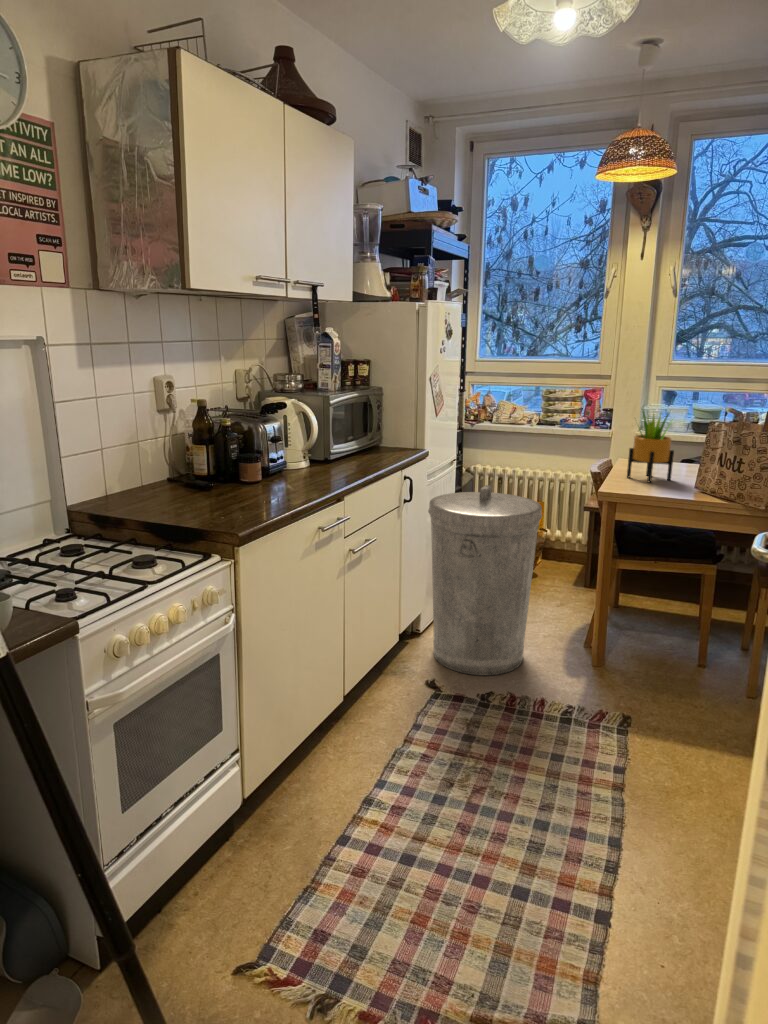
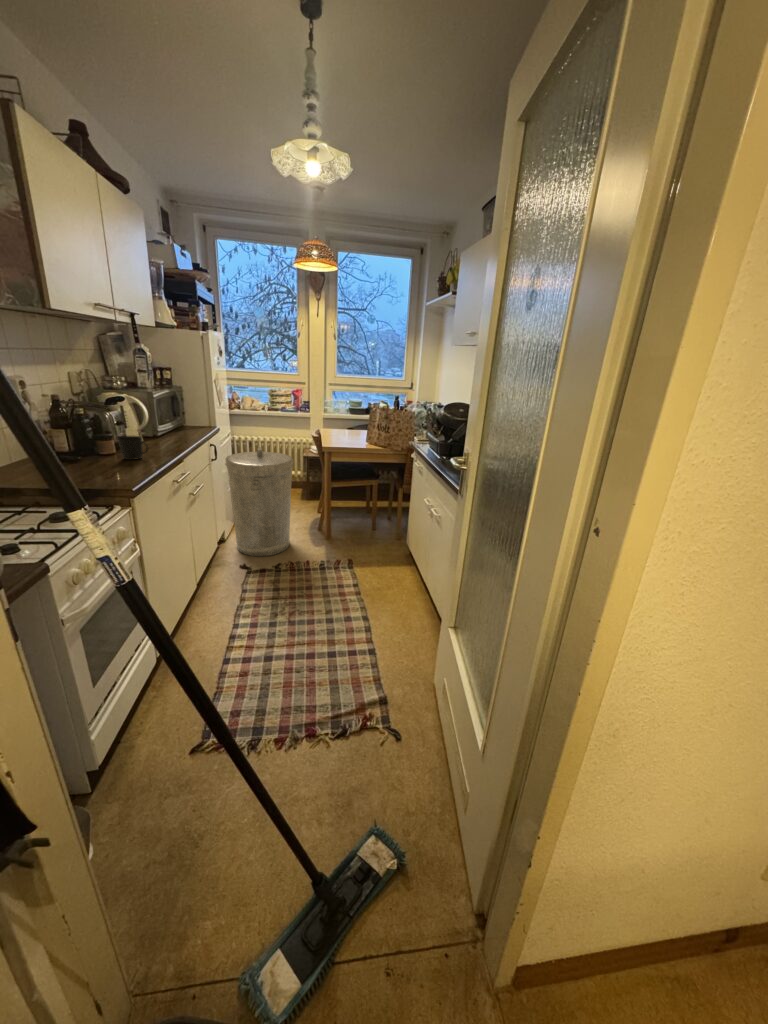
potted plant: present [627,411,674,482] -> none [332,400,354,441]
cup: none [257,457,293,492] -> present [118,436,148,460]

